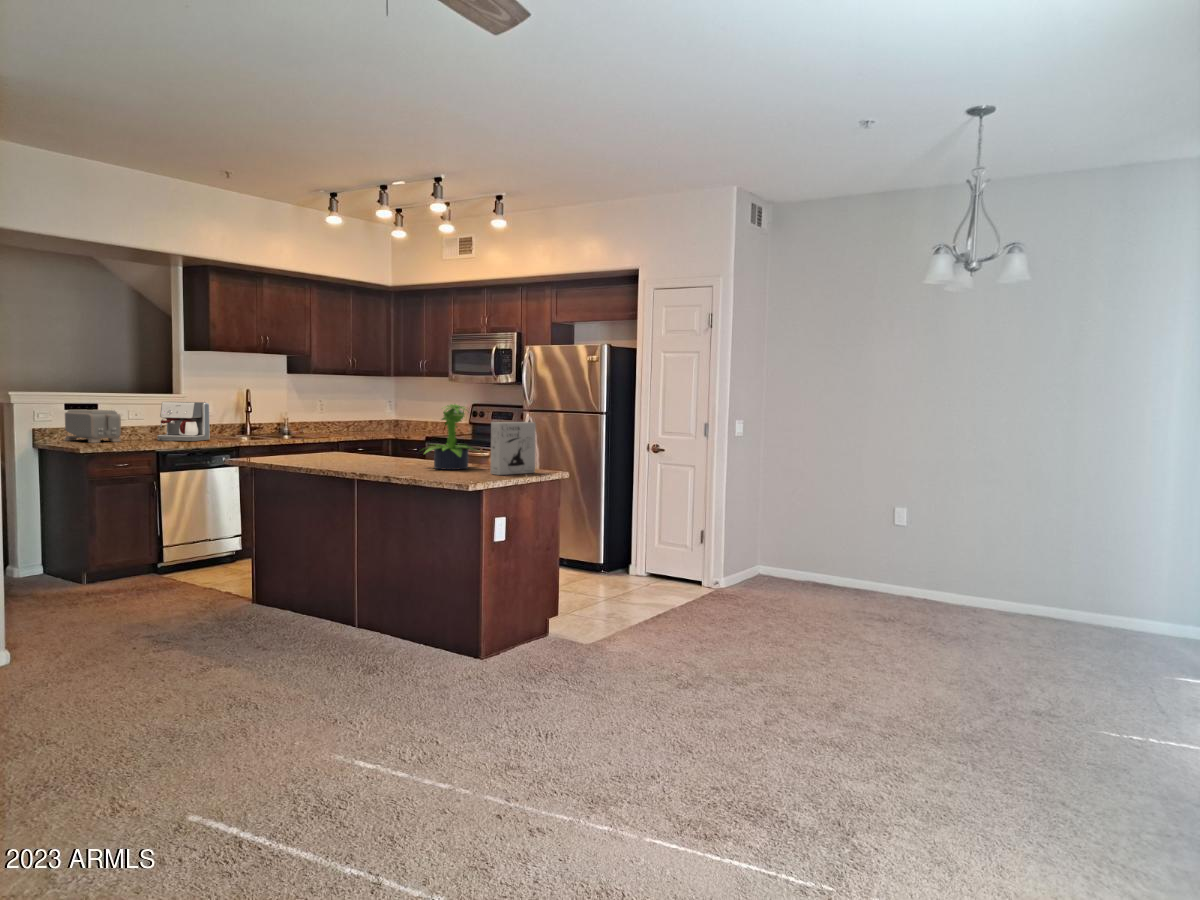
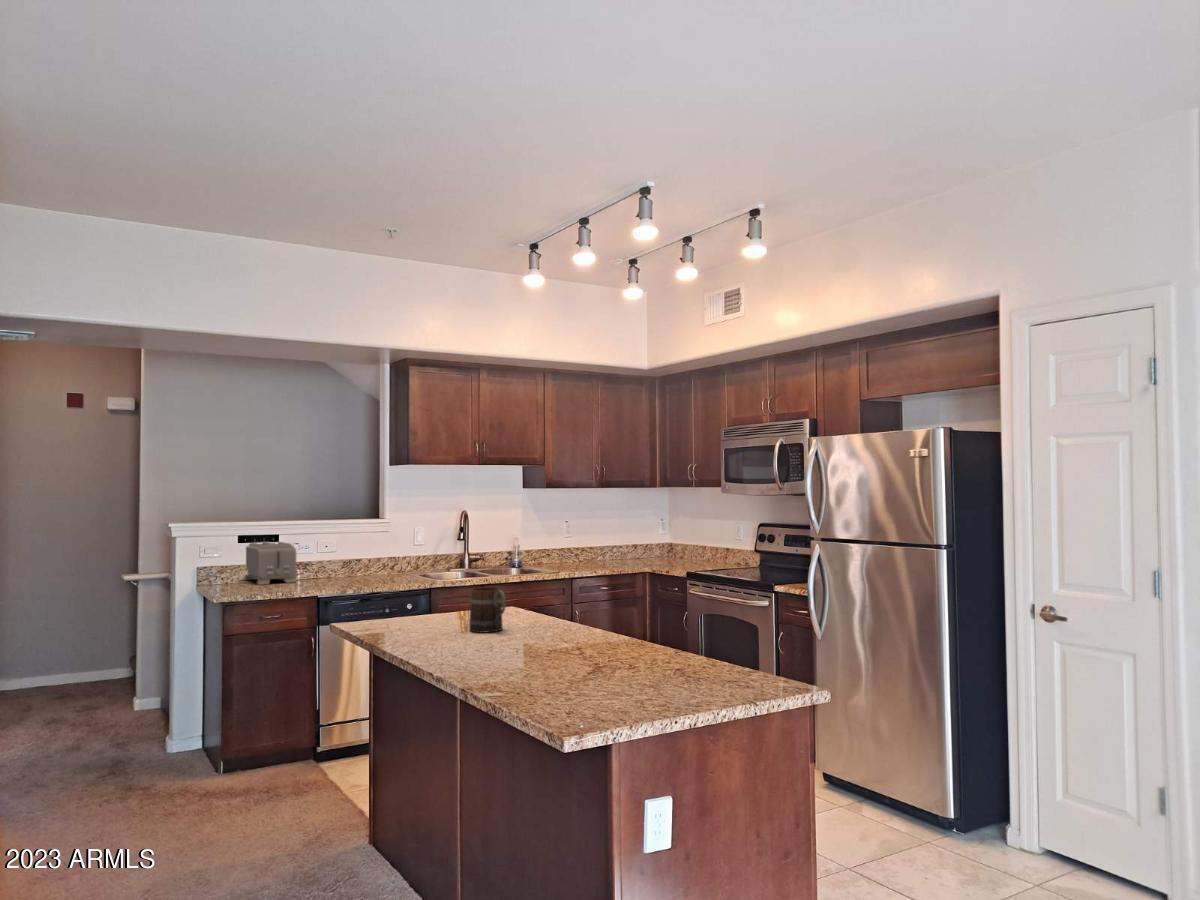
coffee maker: present [157,402,210,441] -> none [339,530,400,583]
potted plant: present [422,404,474,470] -> none [557,550,668,671]
cereal box: present [490,422,536,475] -> none [656,588,748,699]
mug: none [330,433,359,461] -> present [469,587,506,633]

